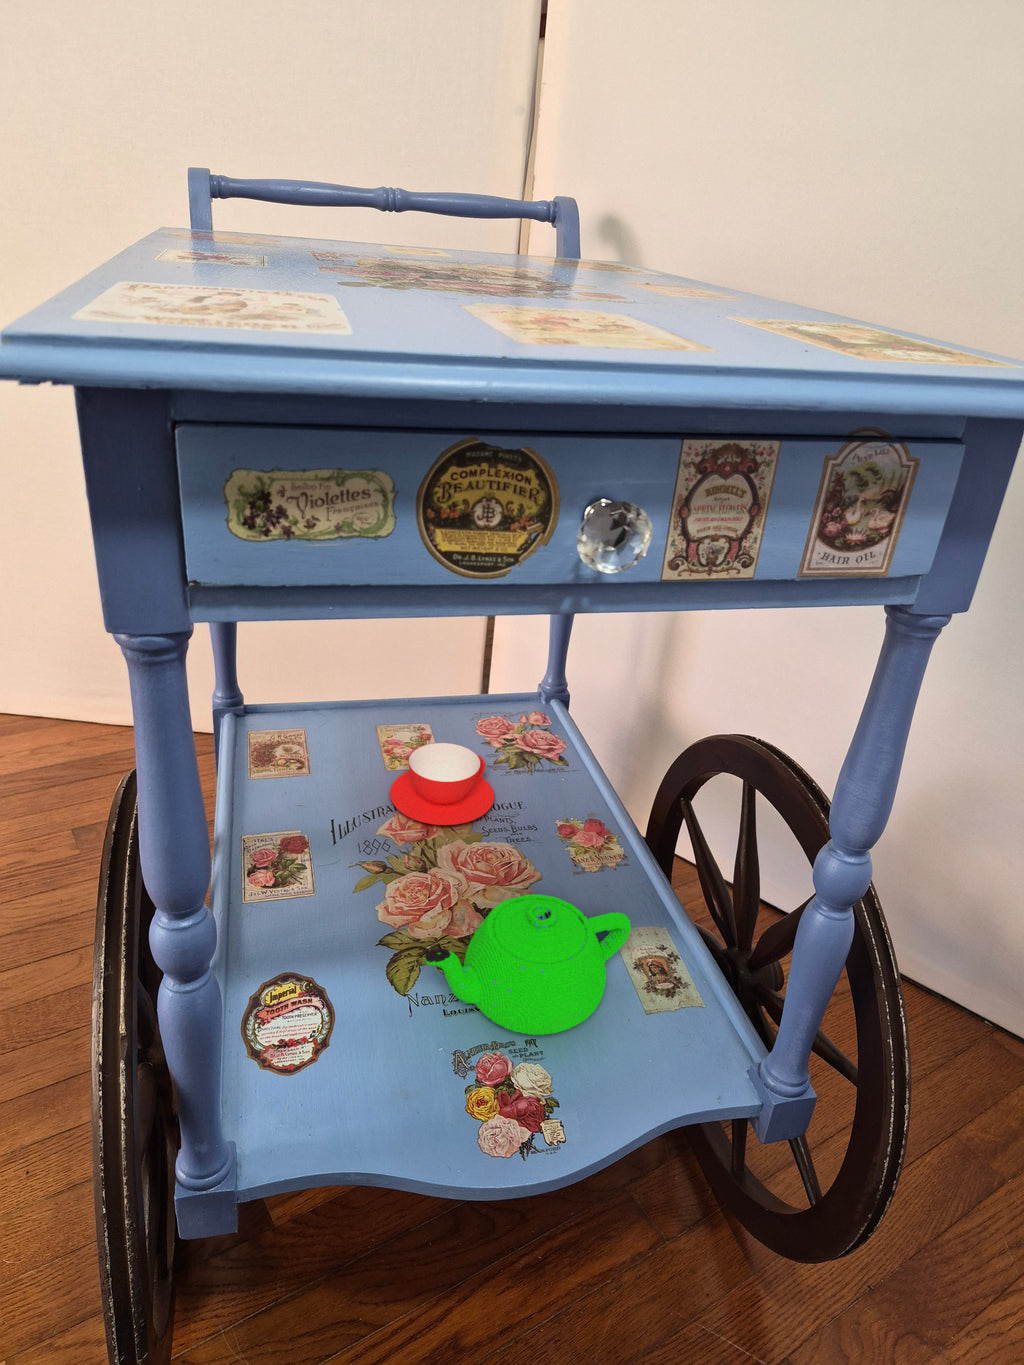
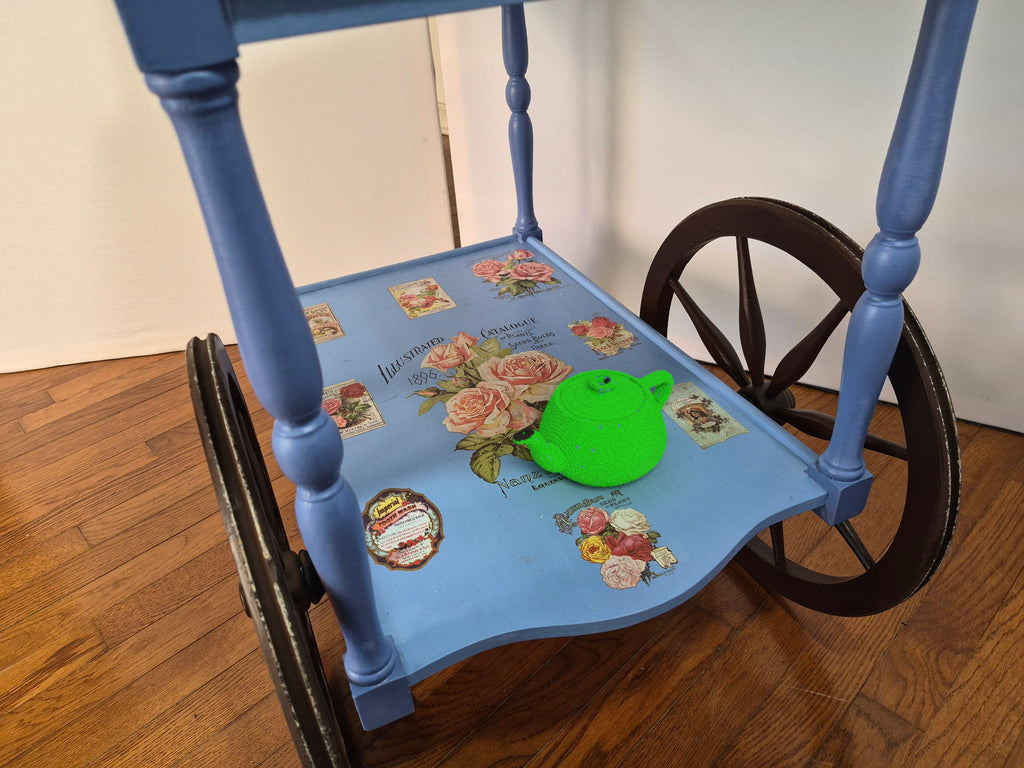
teacup: present [390,743,494,825] -> none [419,280,511,349]

